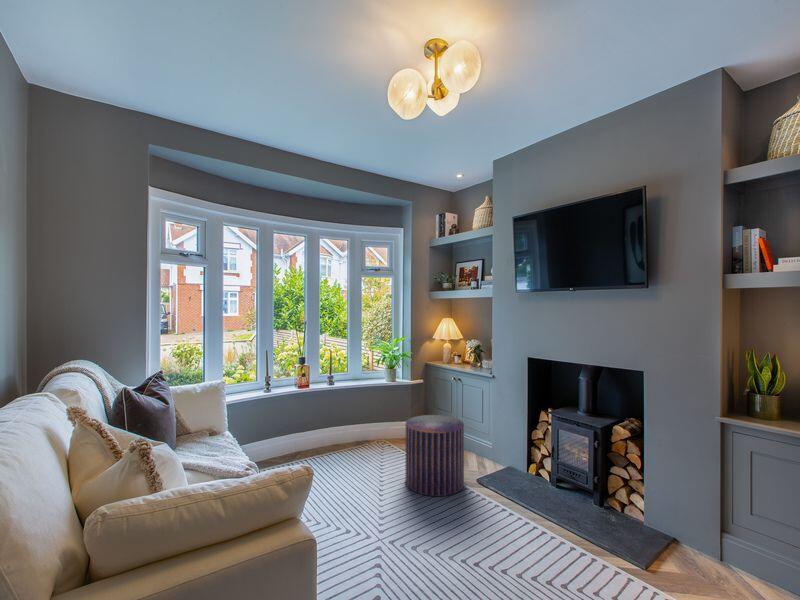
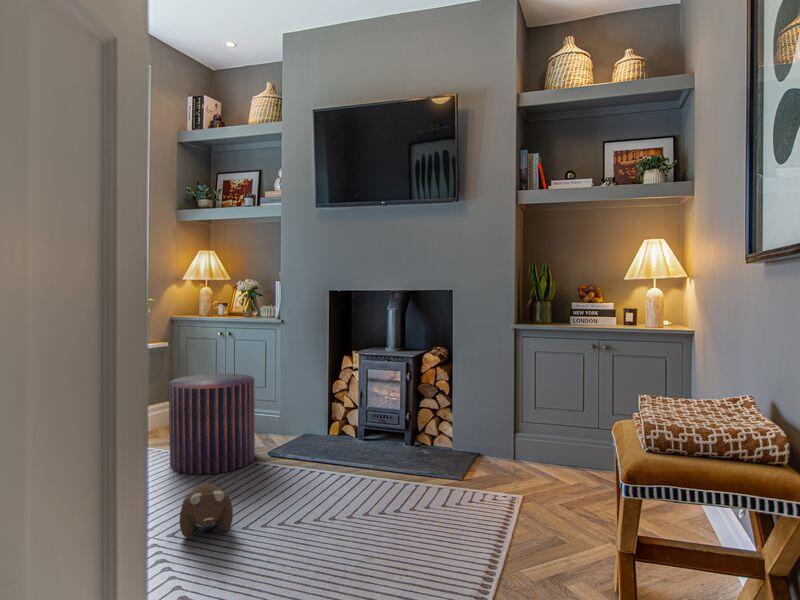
plush toy: none [387,516,424,560] -> present [180,483,233,537]

